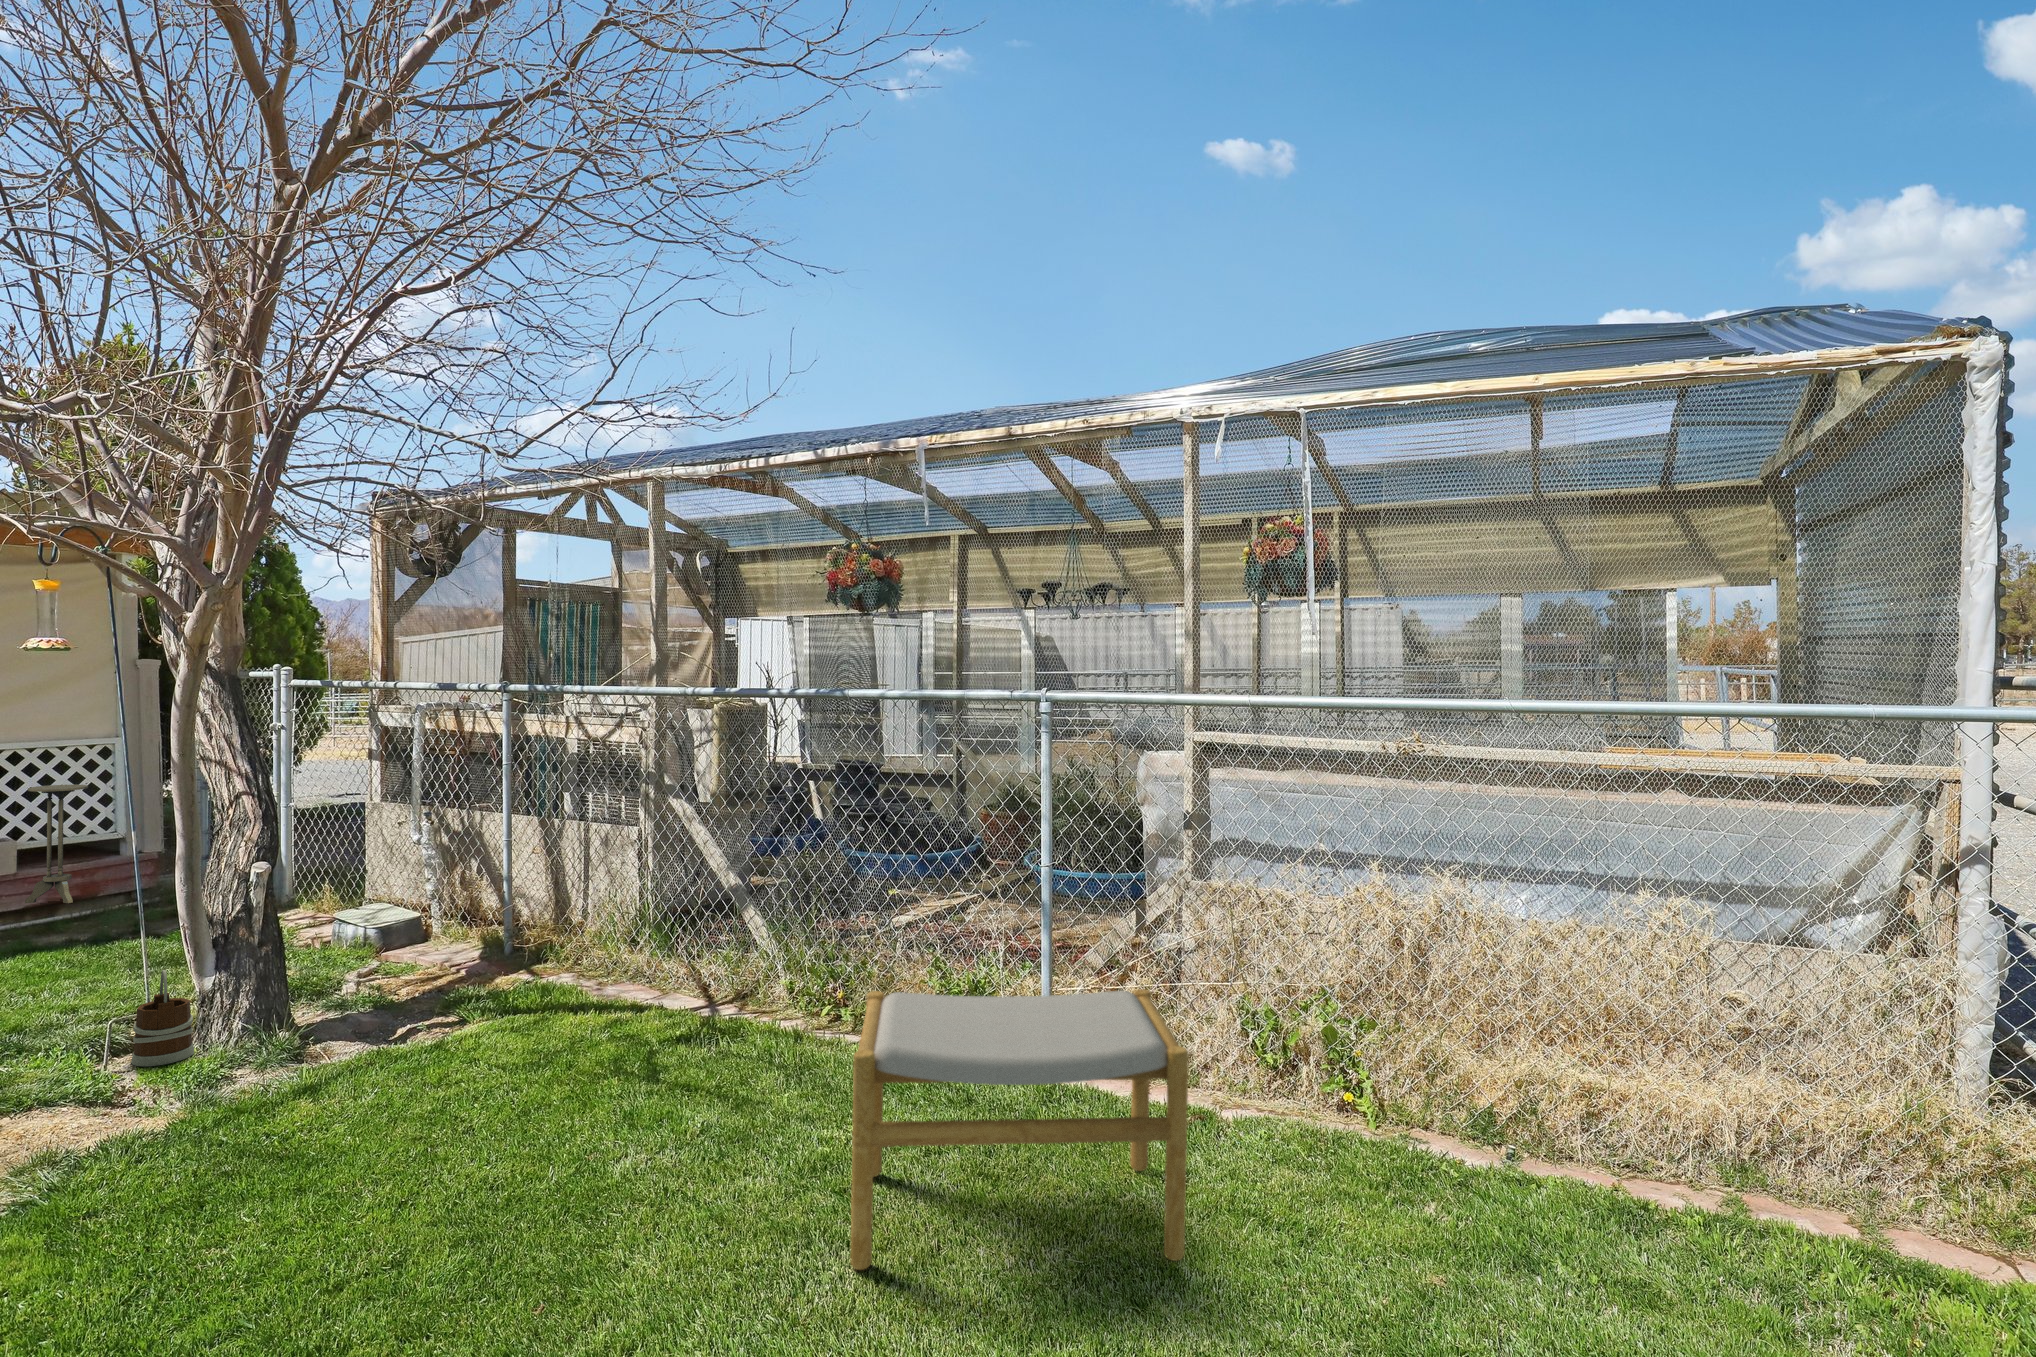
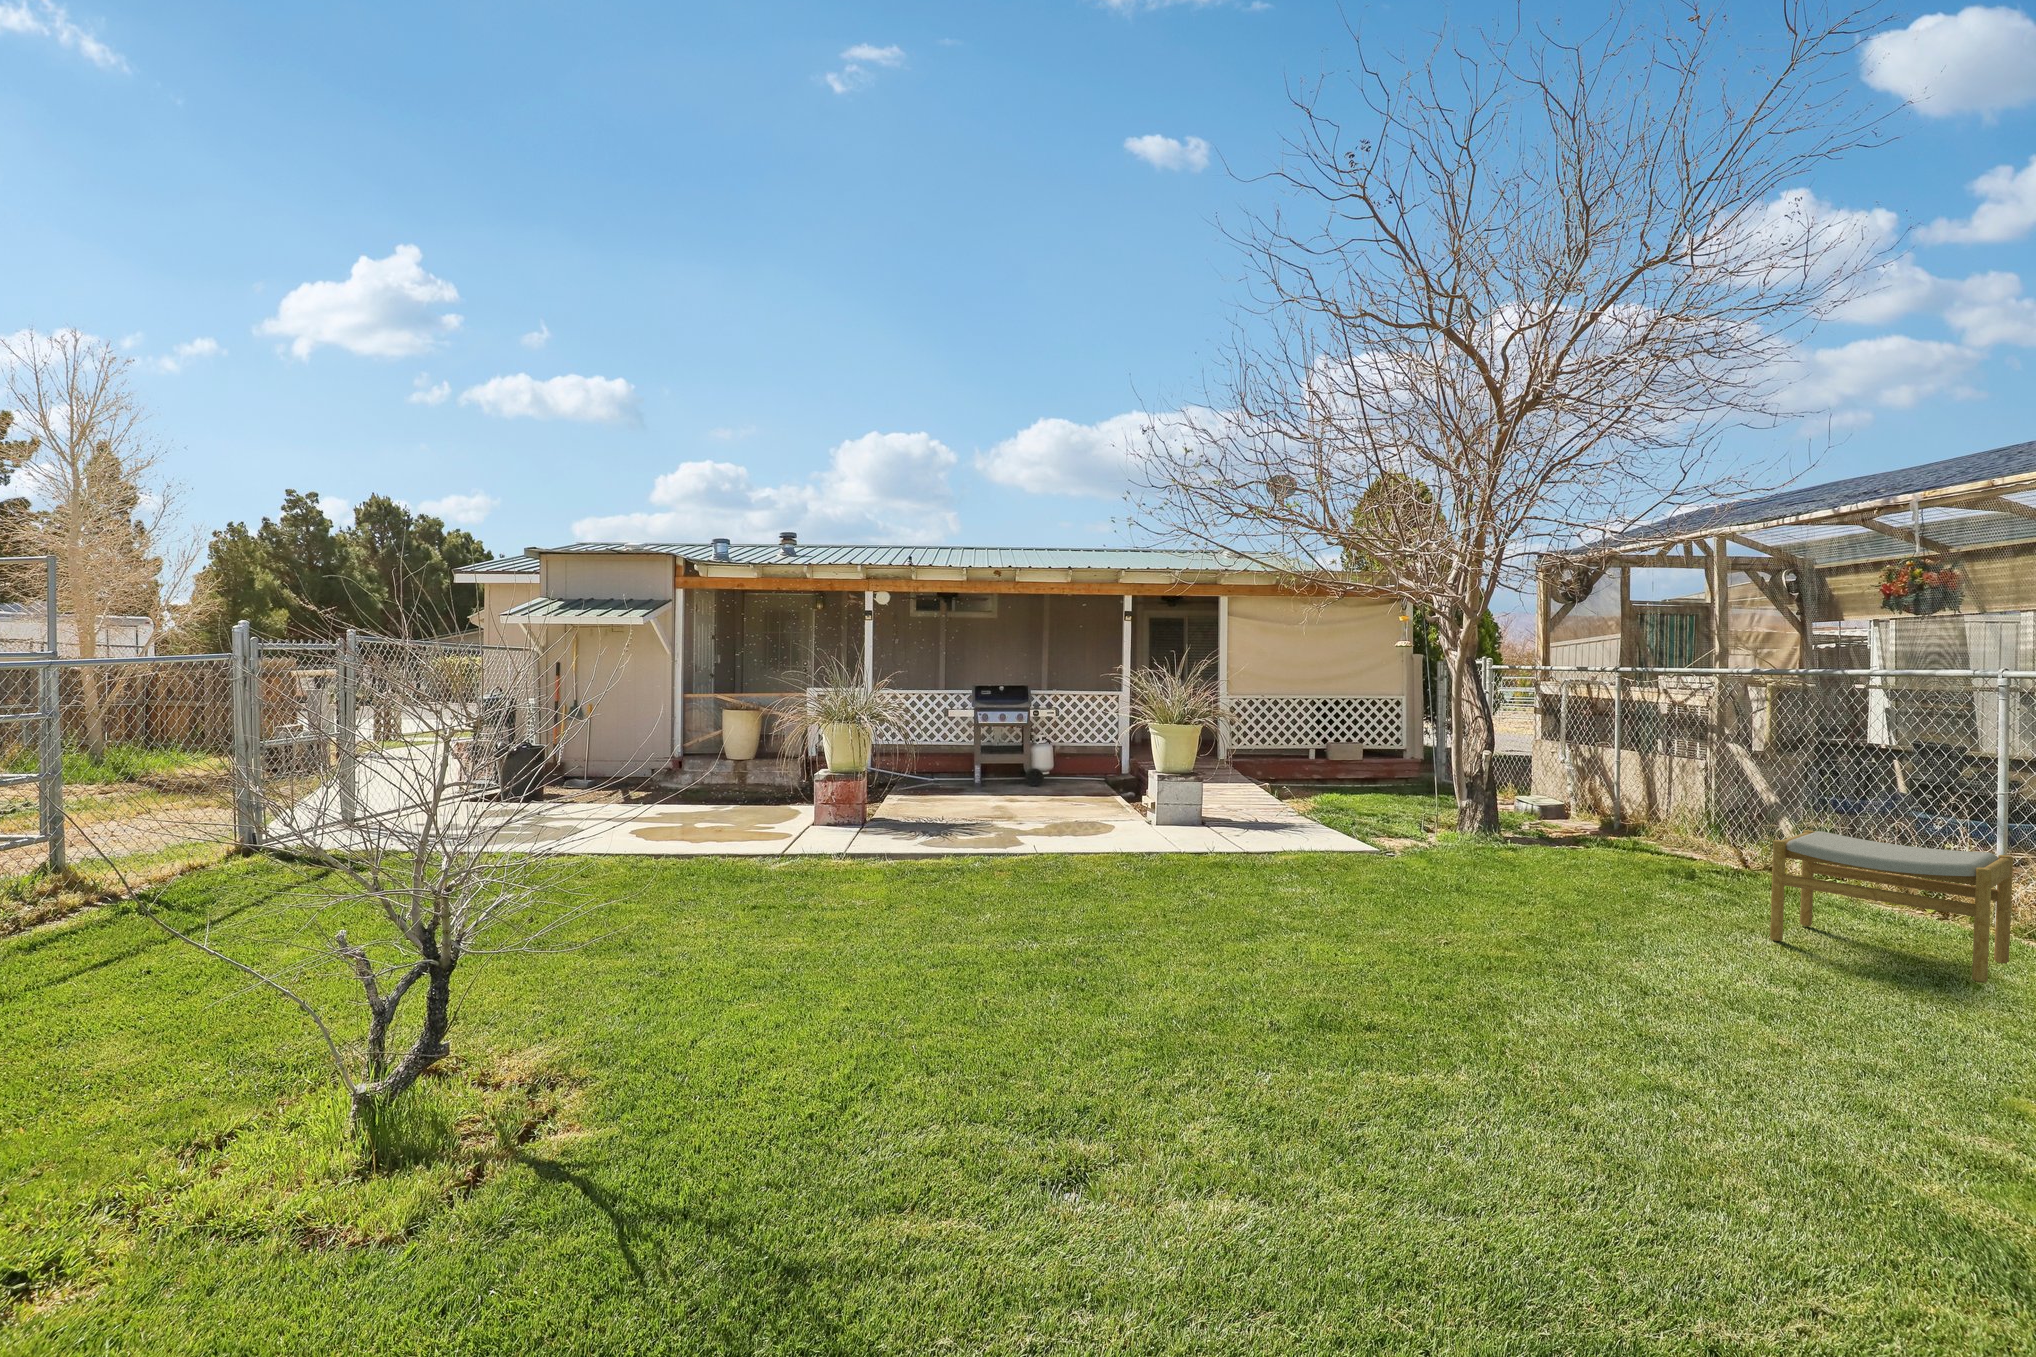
side table: present [25,785,88,903] -> none [1366,718,1392,779]
wooden bucket: present [131,970,194,1066] -> none [1441,794,1465,835]

